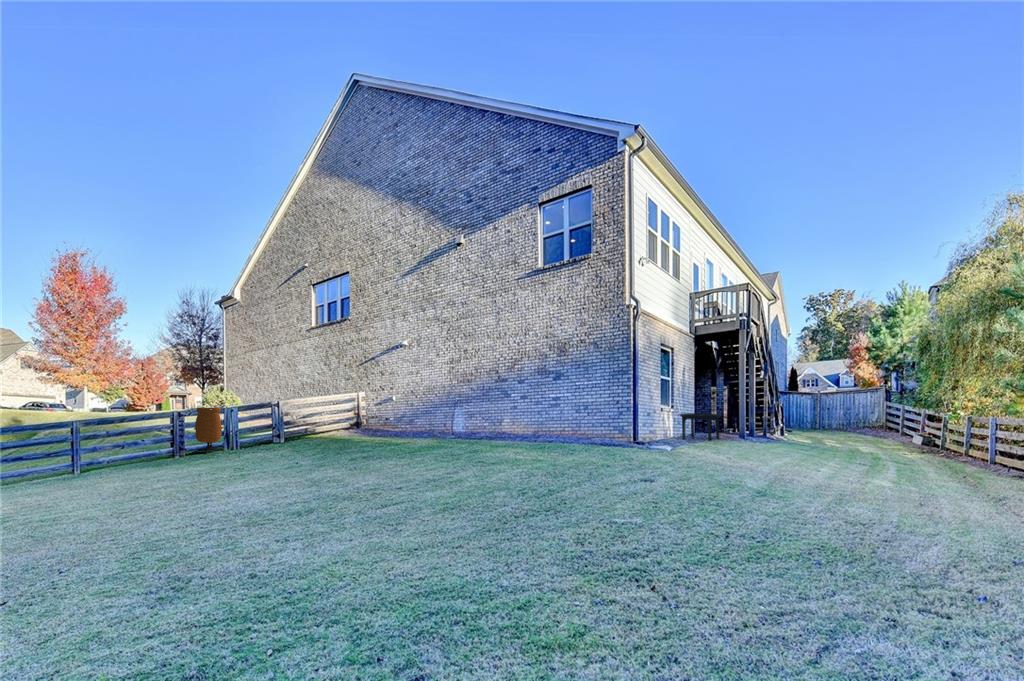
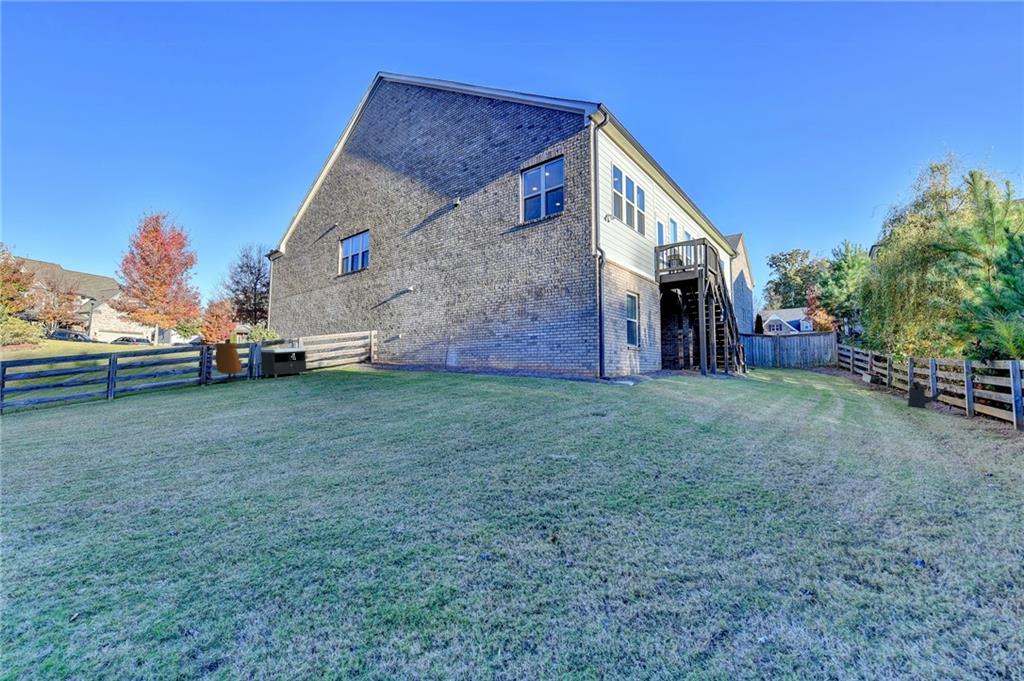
storage bench: none [240,412,292,447] -> present [261,348,307,377]
round table: present [679,413,722,441] -> none [648,353,688,377]
watering can: none [960,441,1005,471] -> present [903,381,947,408]

